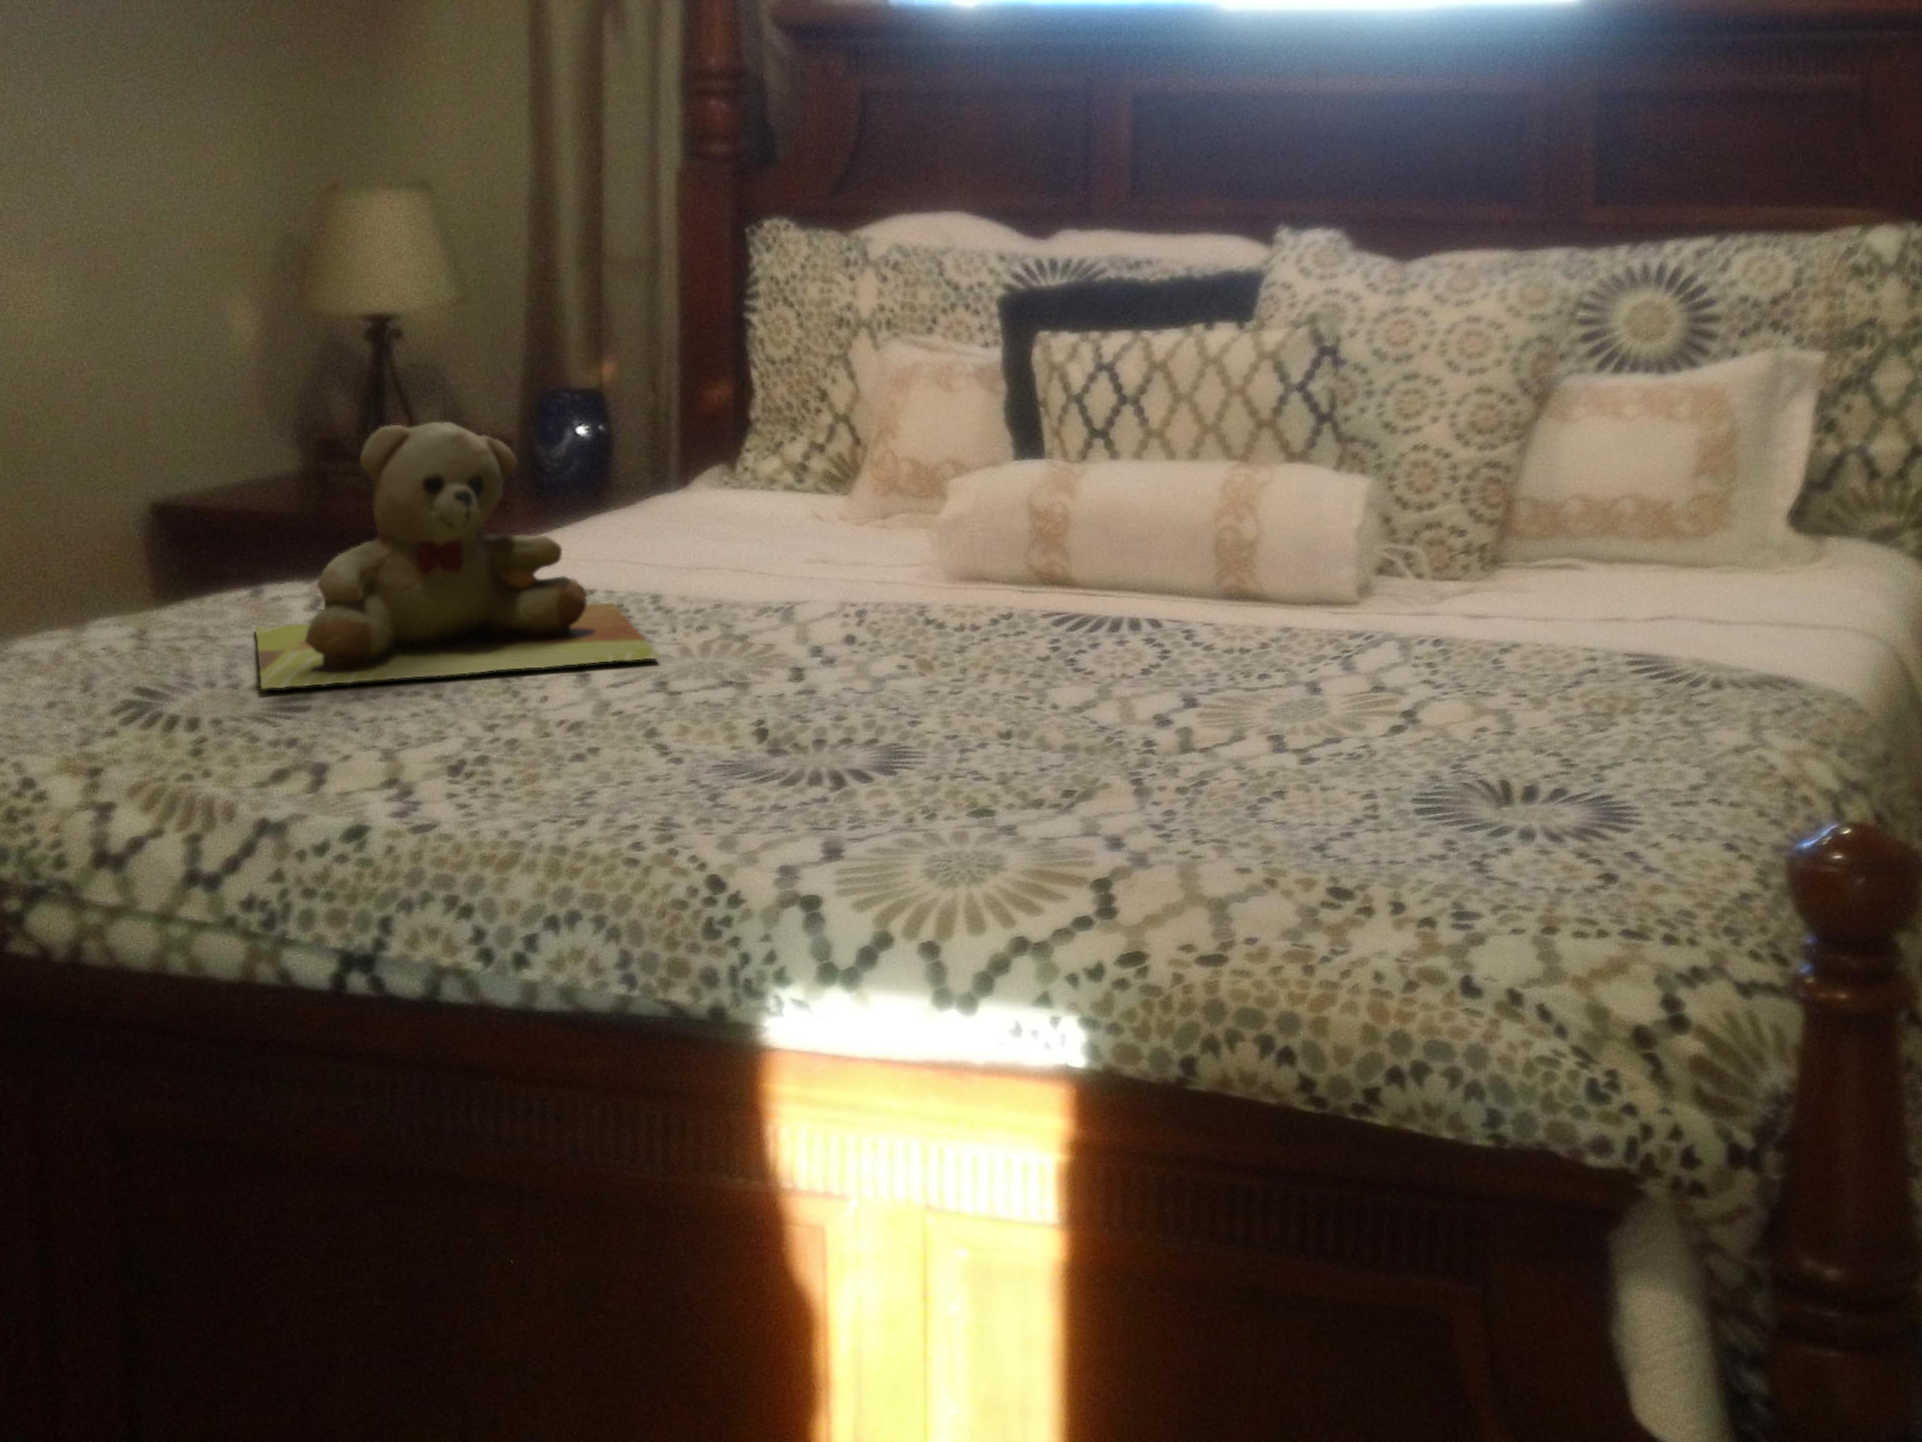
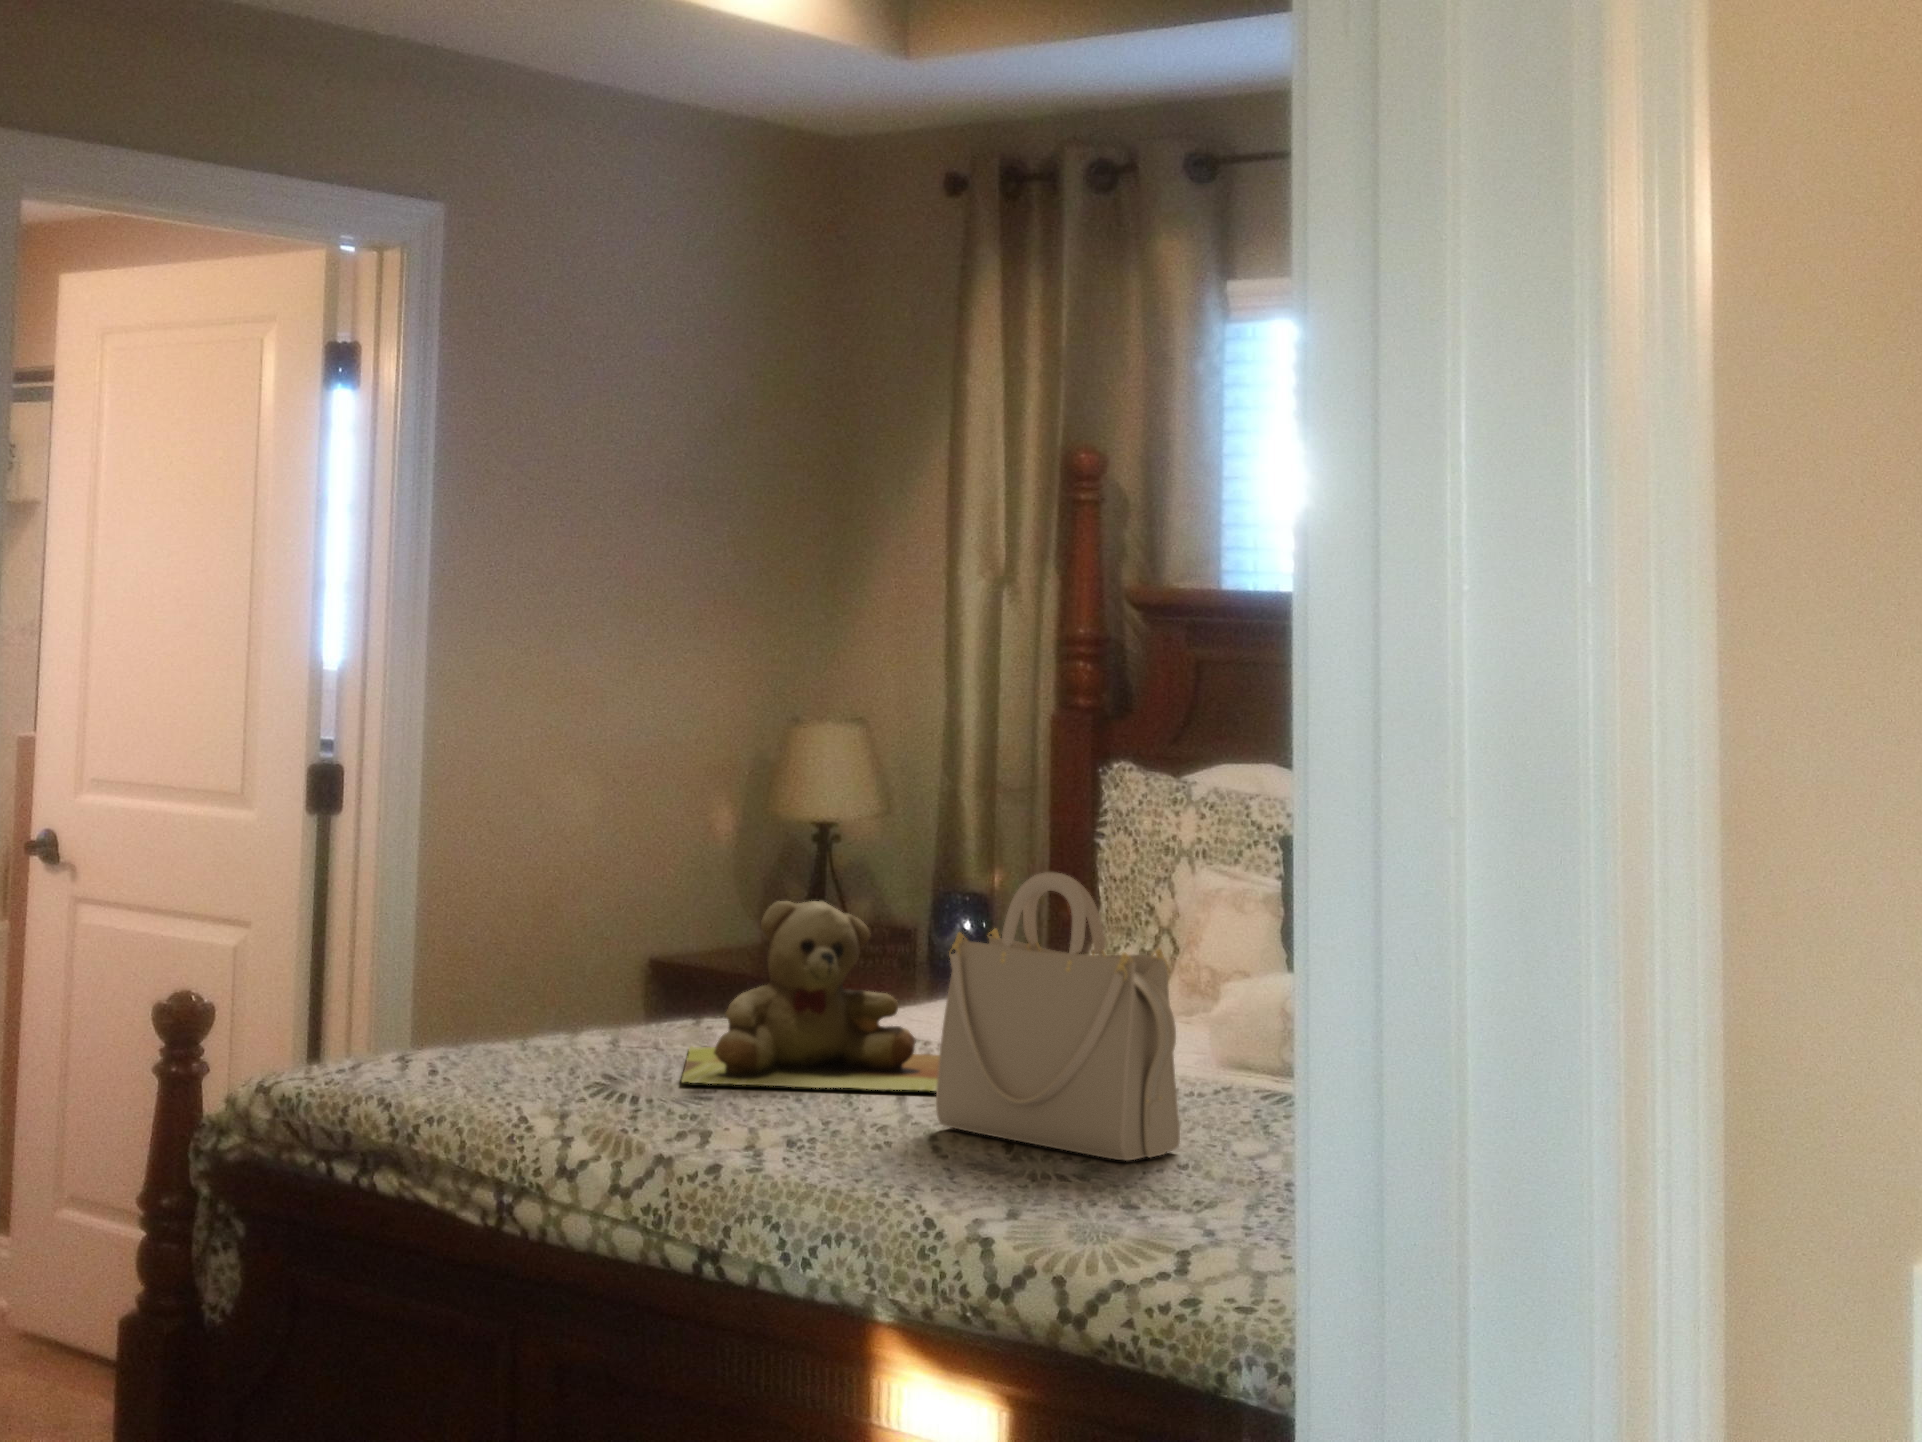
handbag: none [656,368,993,739] -> present [936,872,1180,1160]

